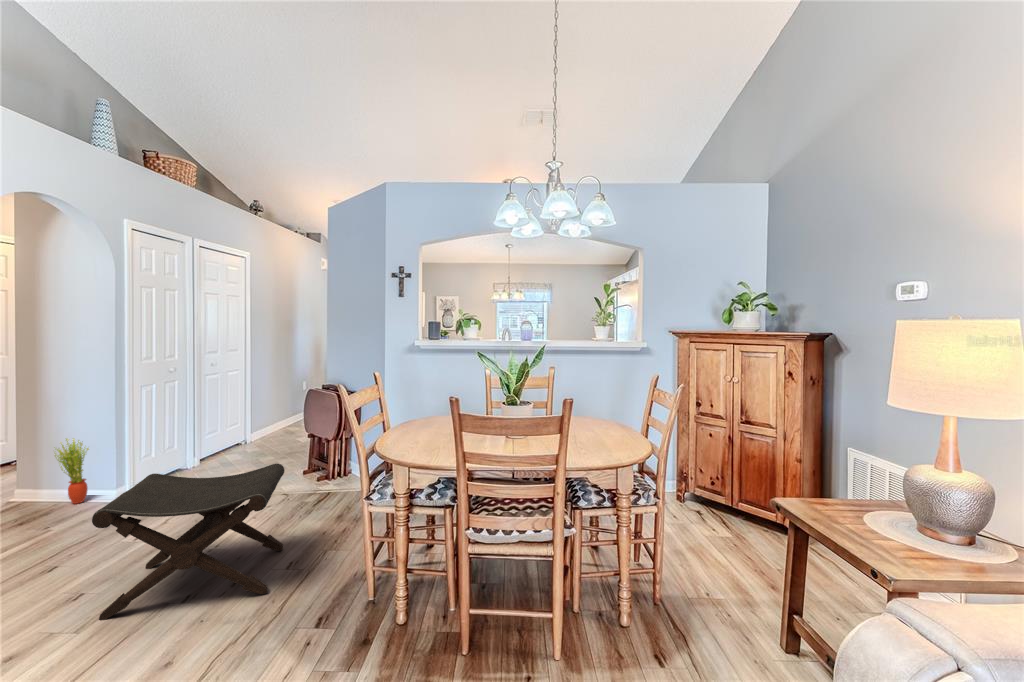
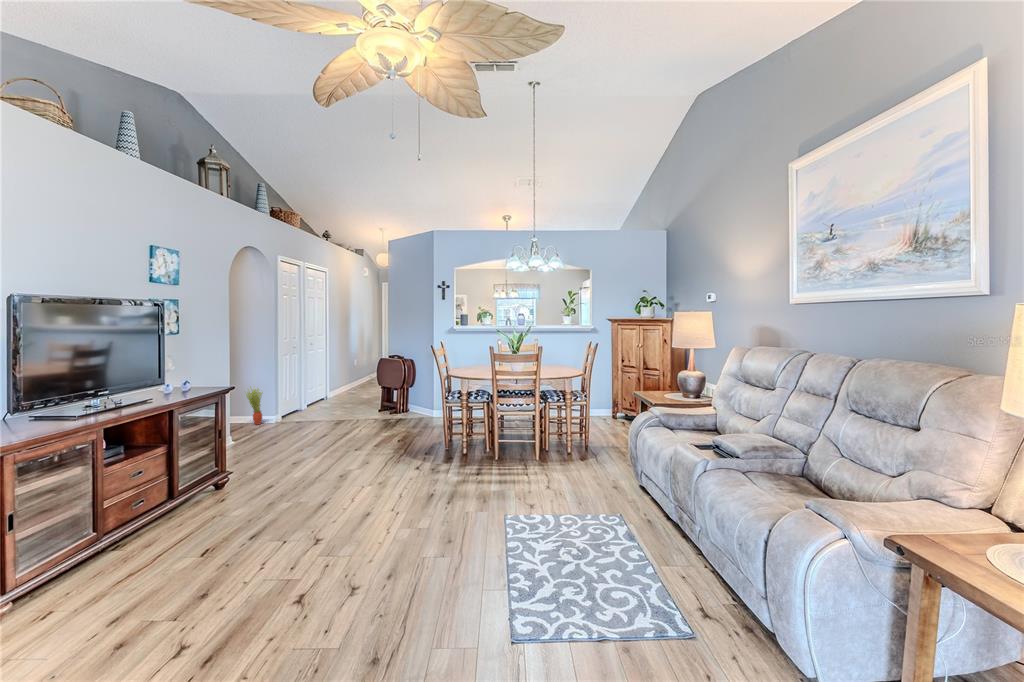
footstool: present [92,464,285,620] -> none [322,391,397,455]

